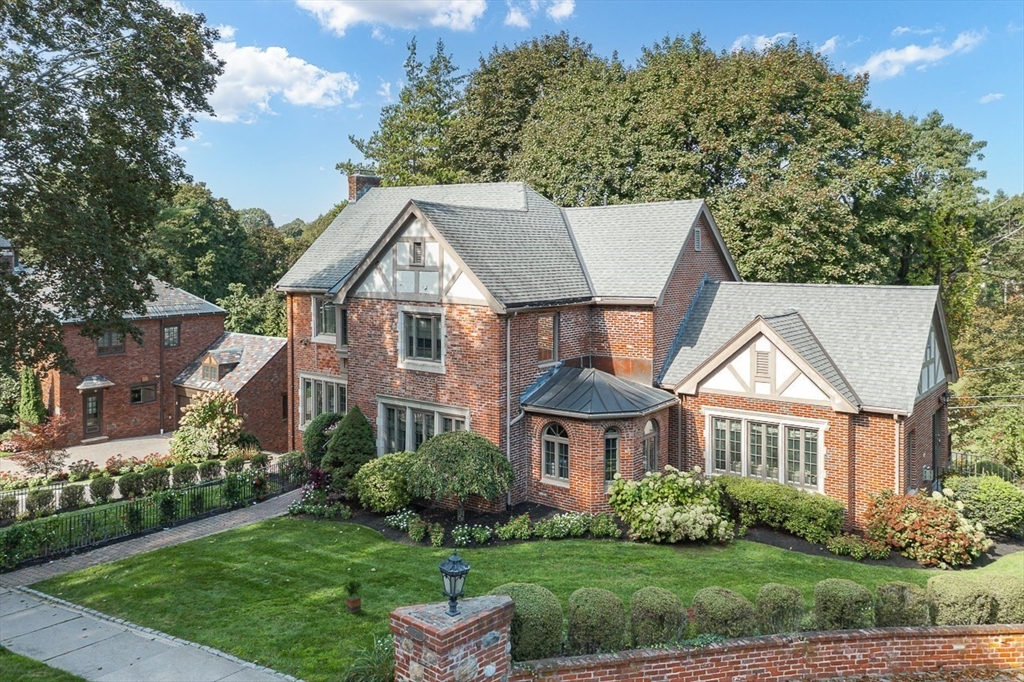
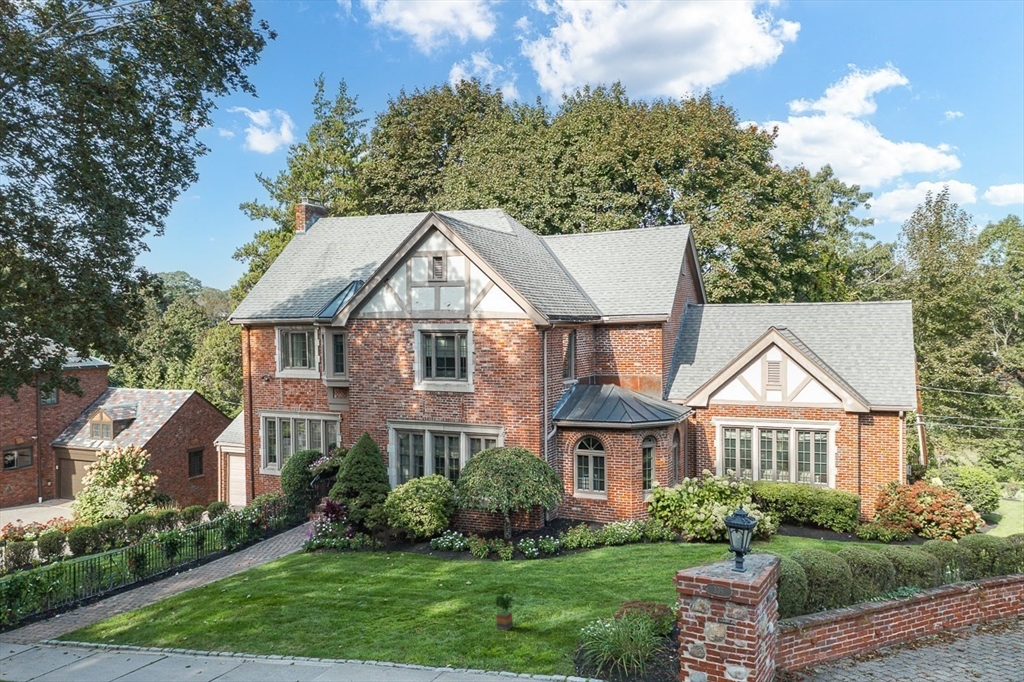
bench: none [342,486,381,519] -> present [372,525,414,554]

